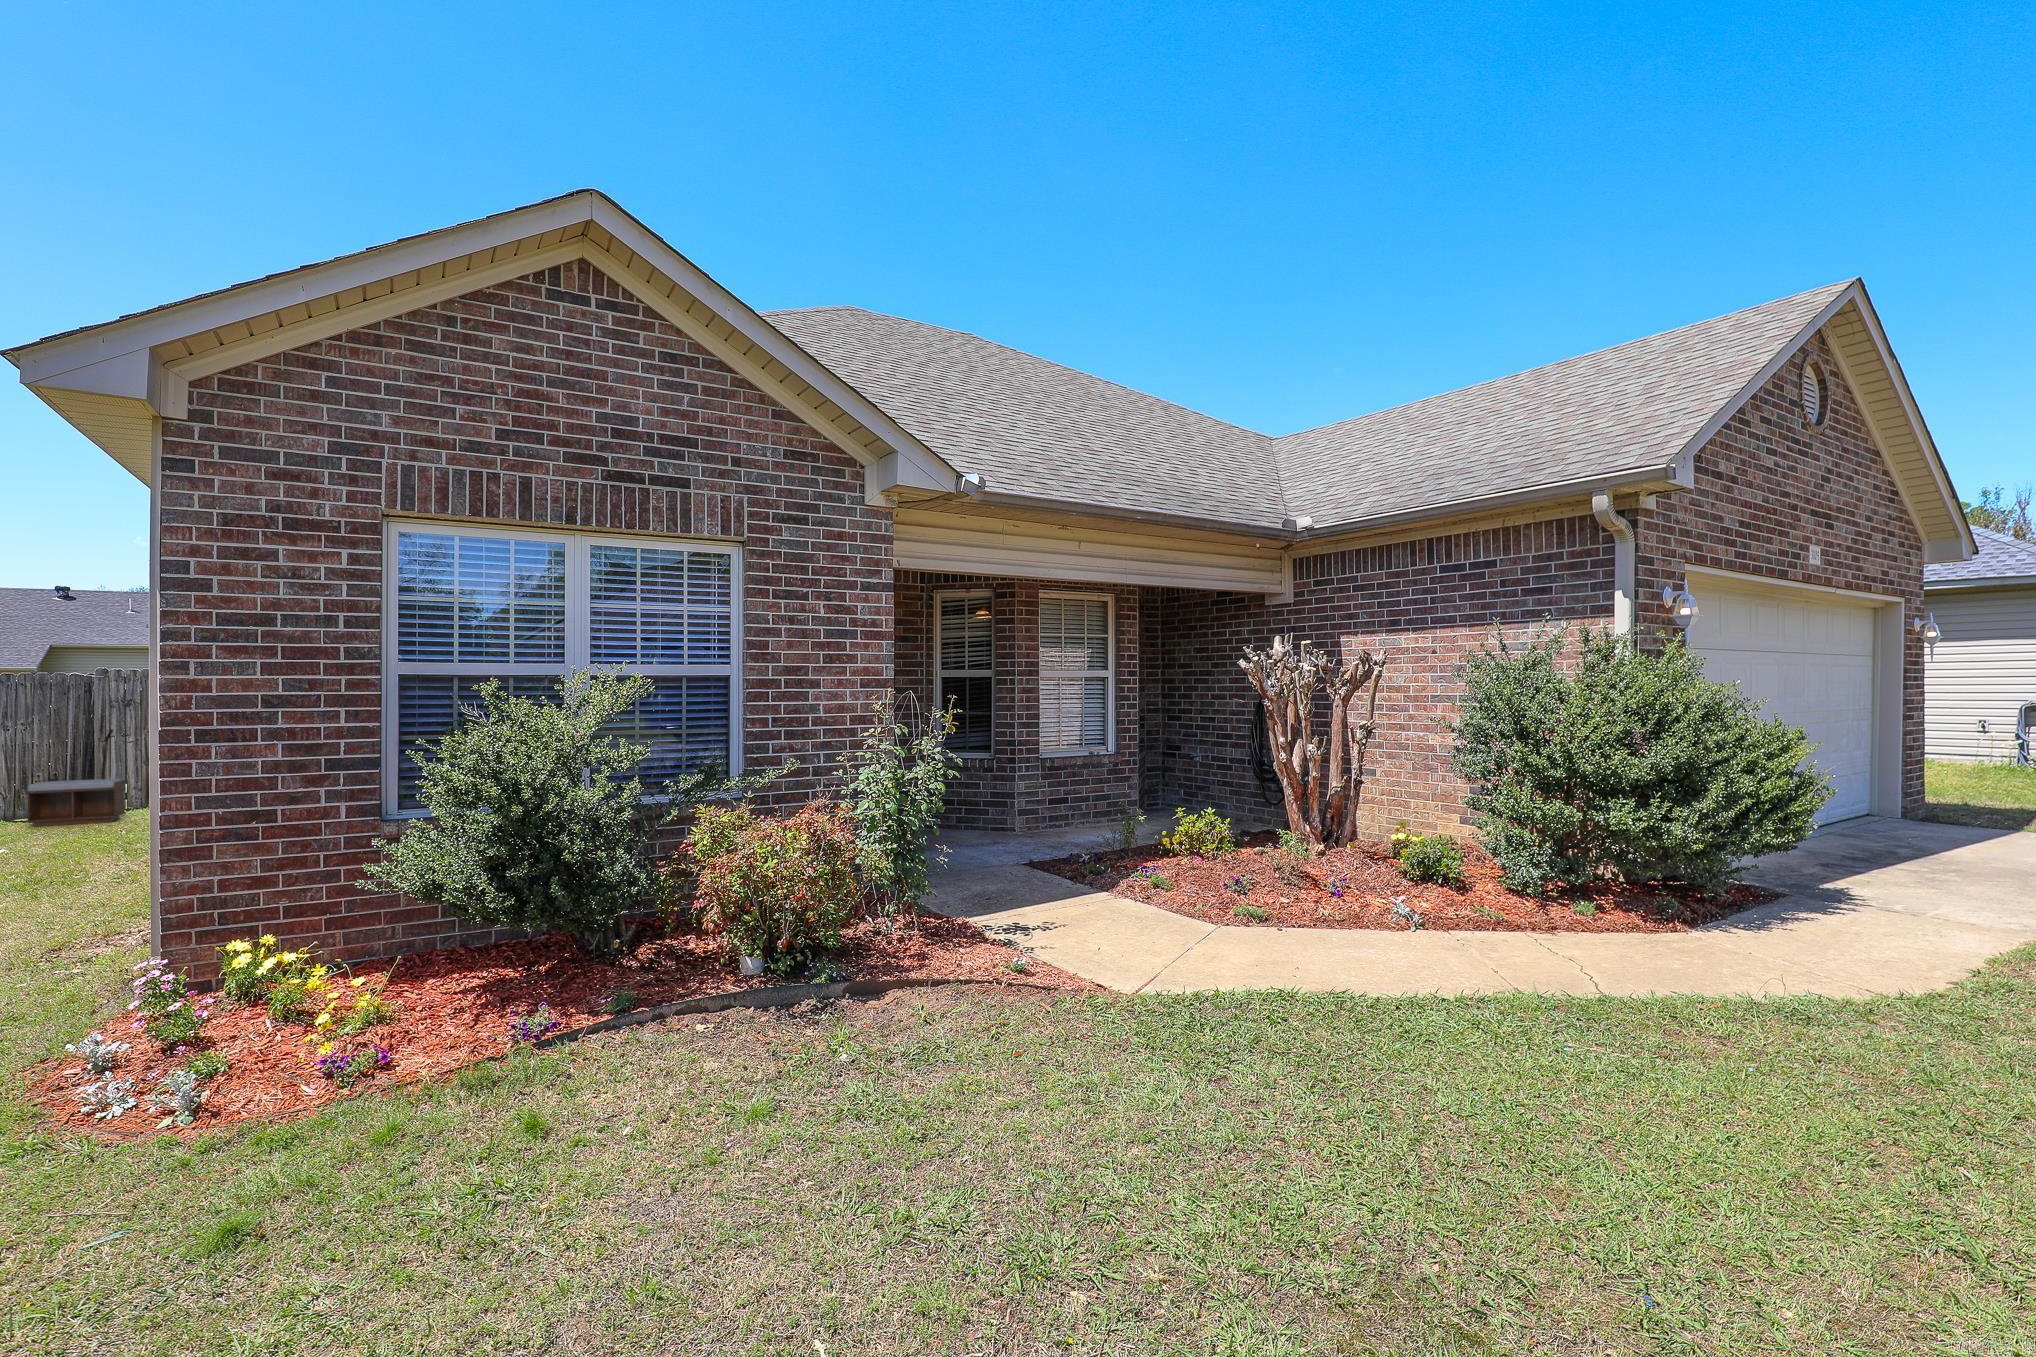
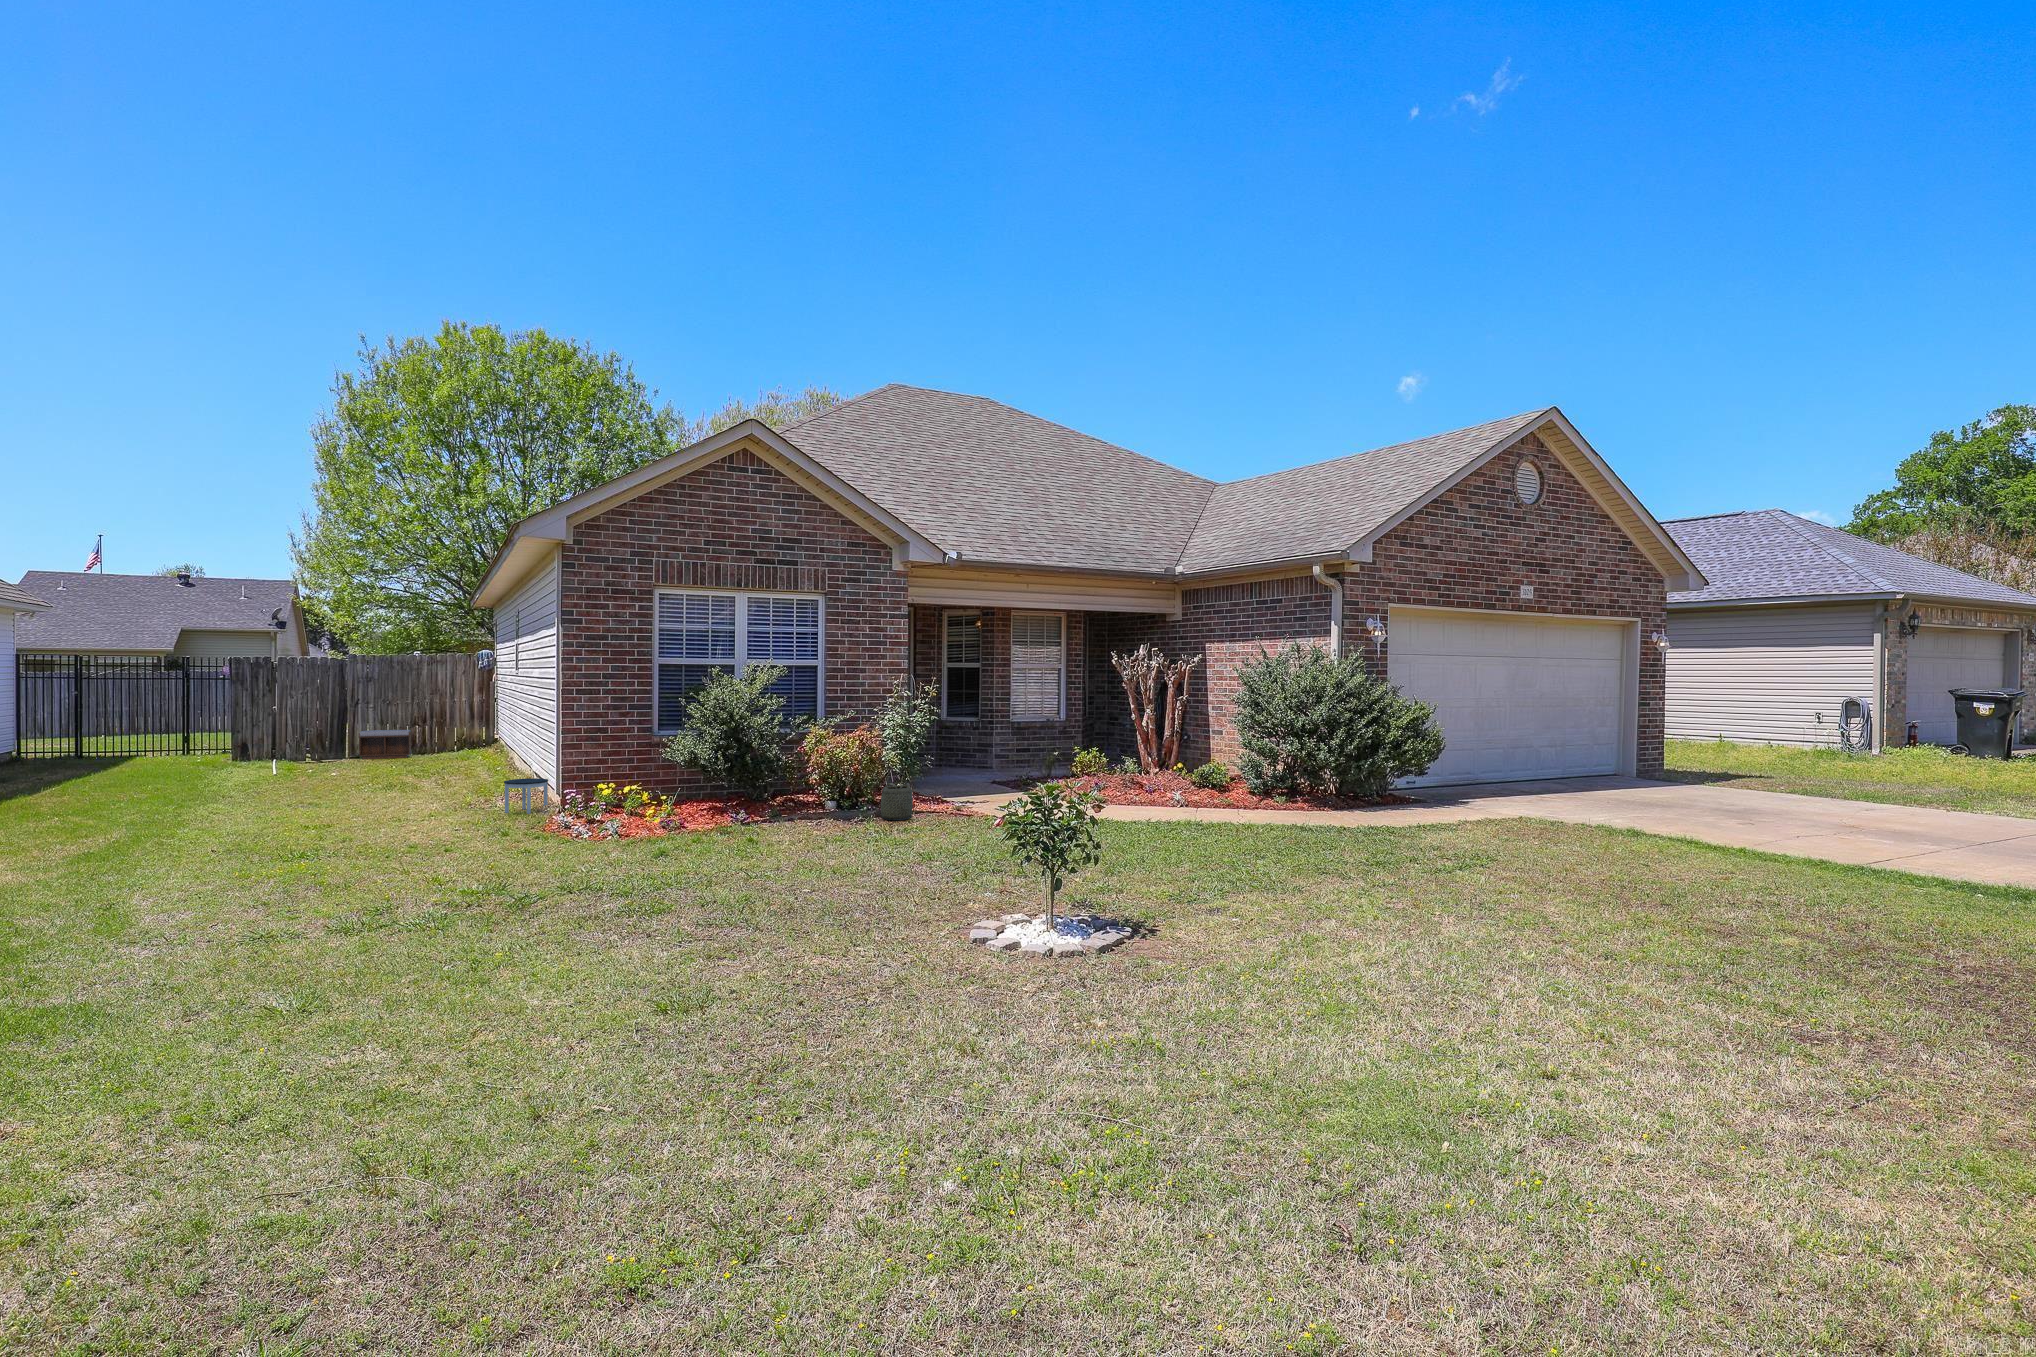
round table: none [59,908,170,991] -> present [504,778,548,814]
basket: none [840,914,929,996] -> present [881,783,913,820]

